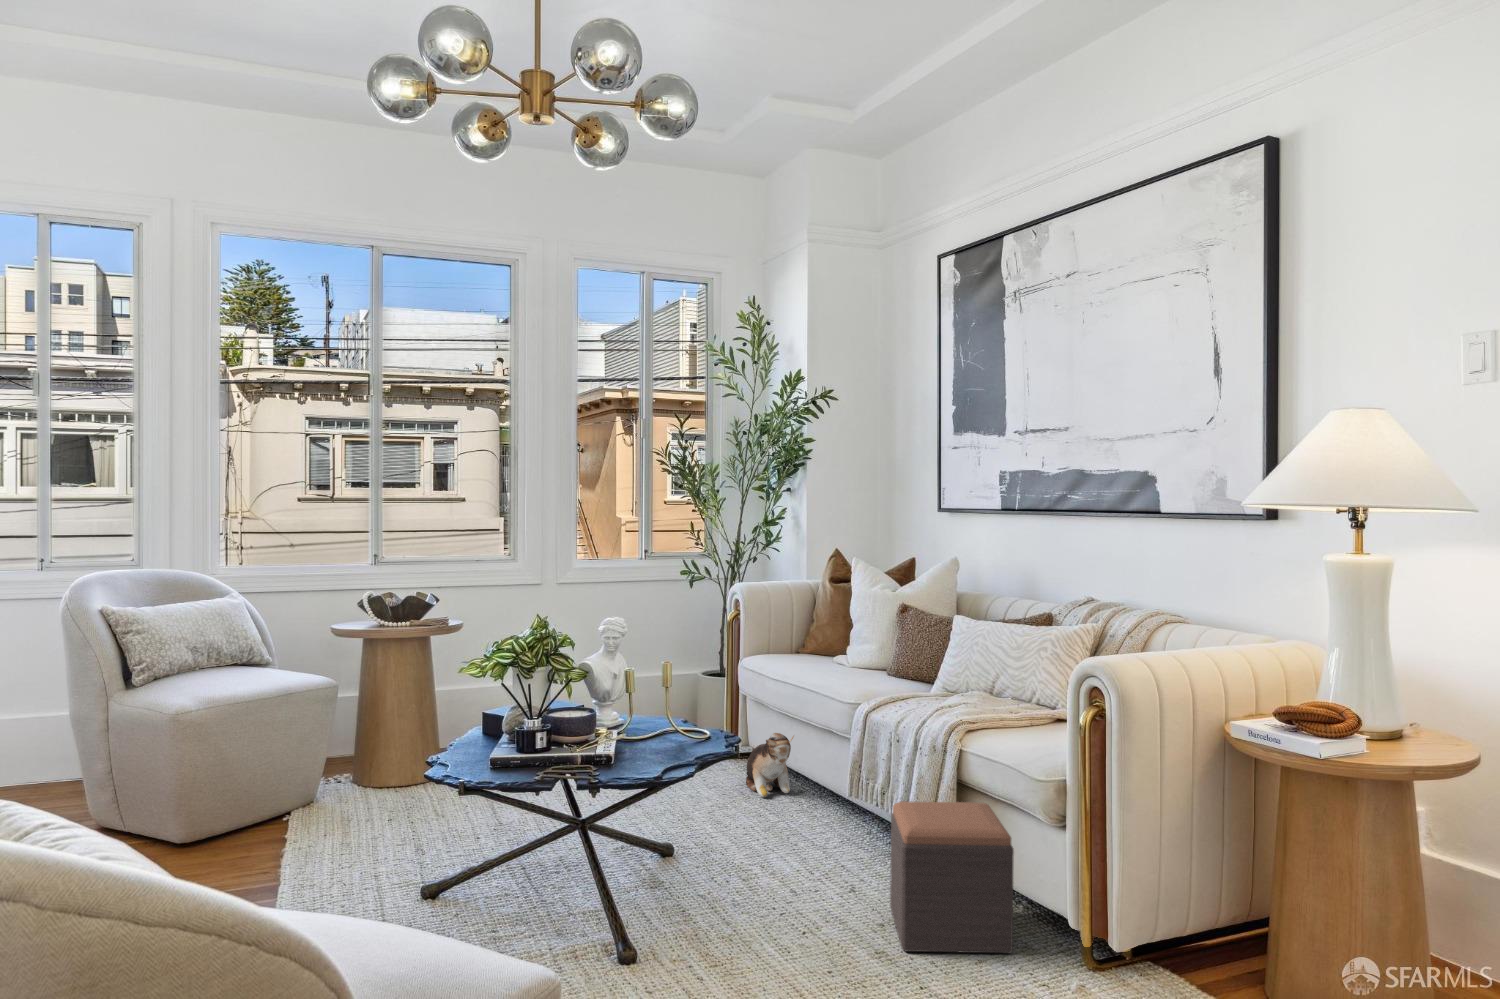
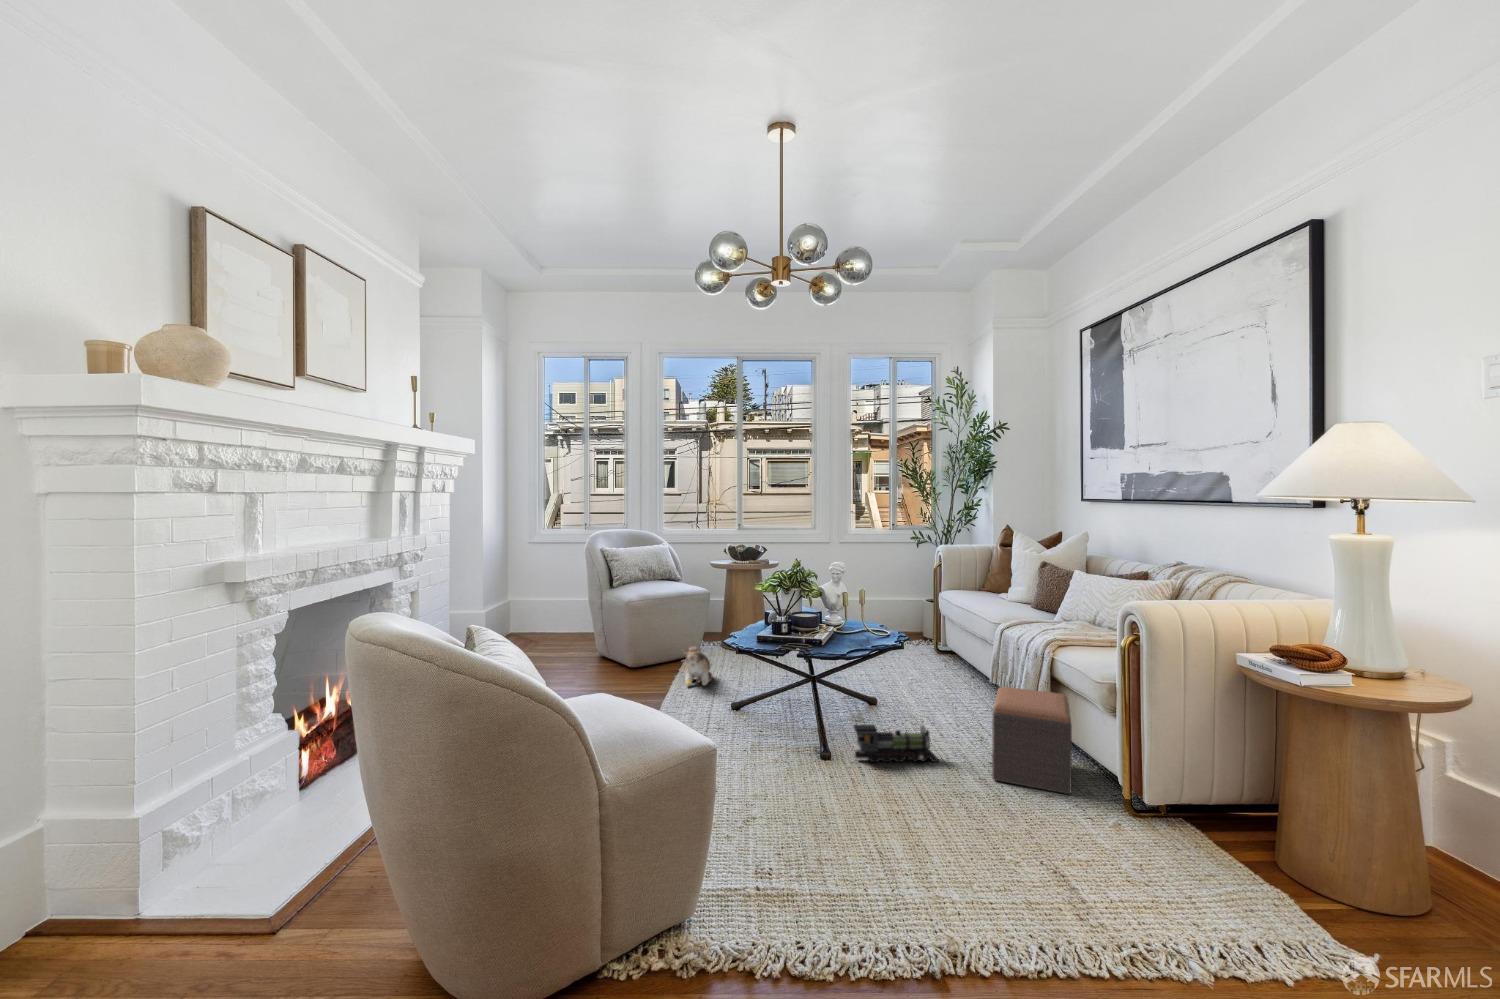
plush toy: present [746,733,794,797] -> present [685,646,712,686]
toy train: none [678,868,813,956] -> present [854,721,938,762]

